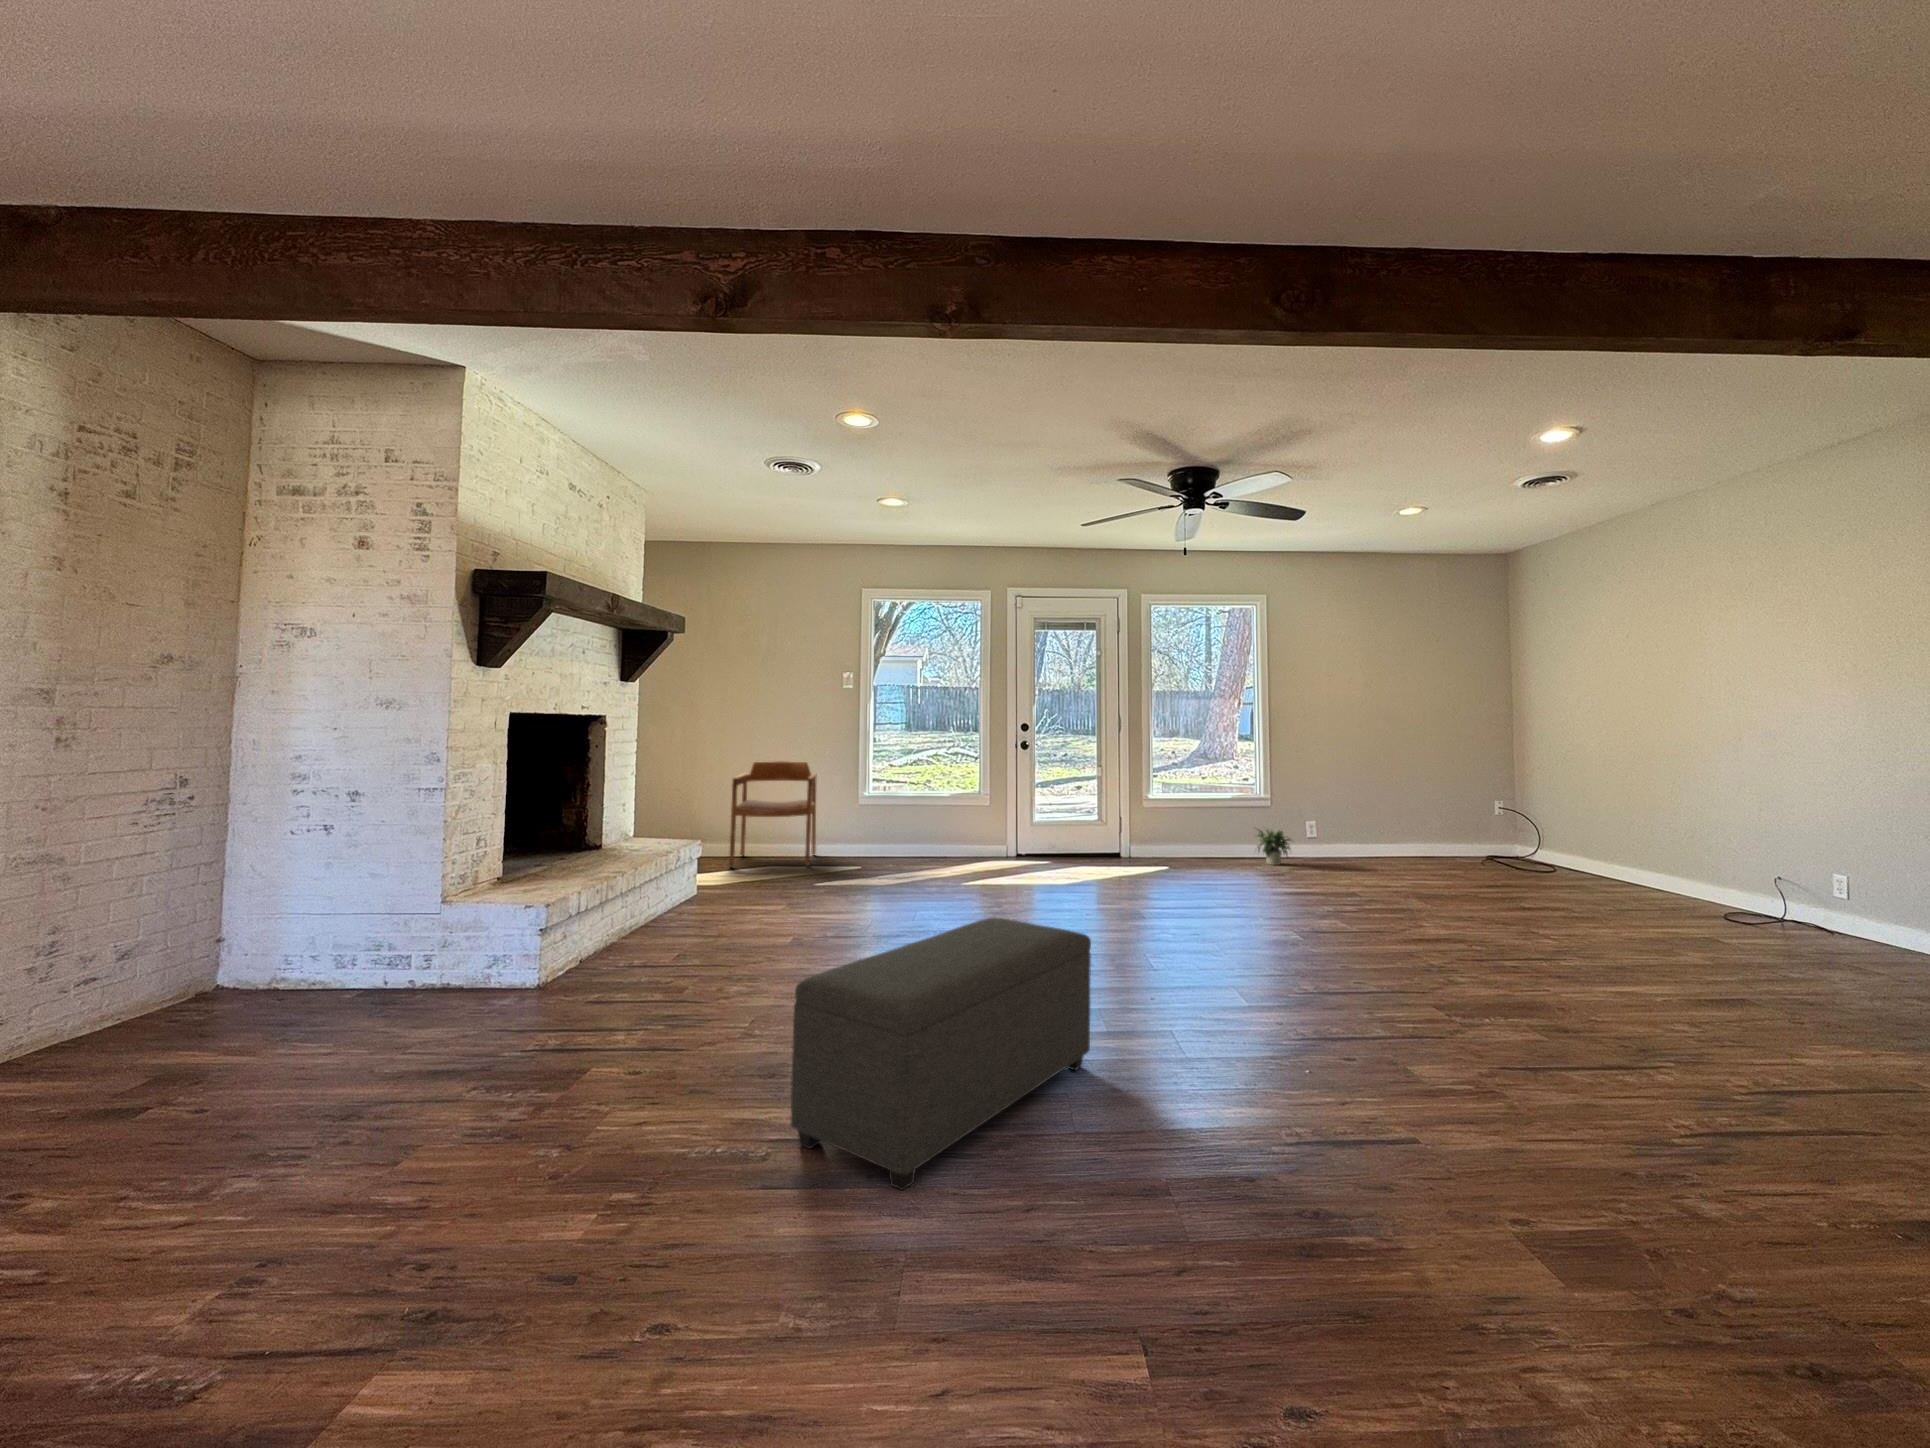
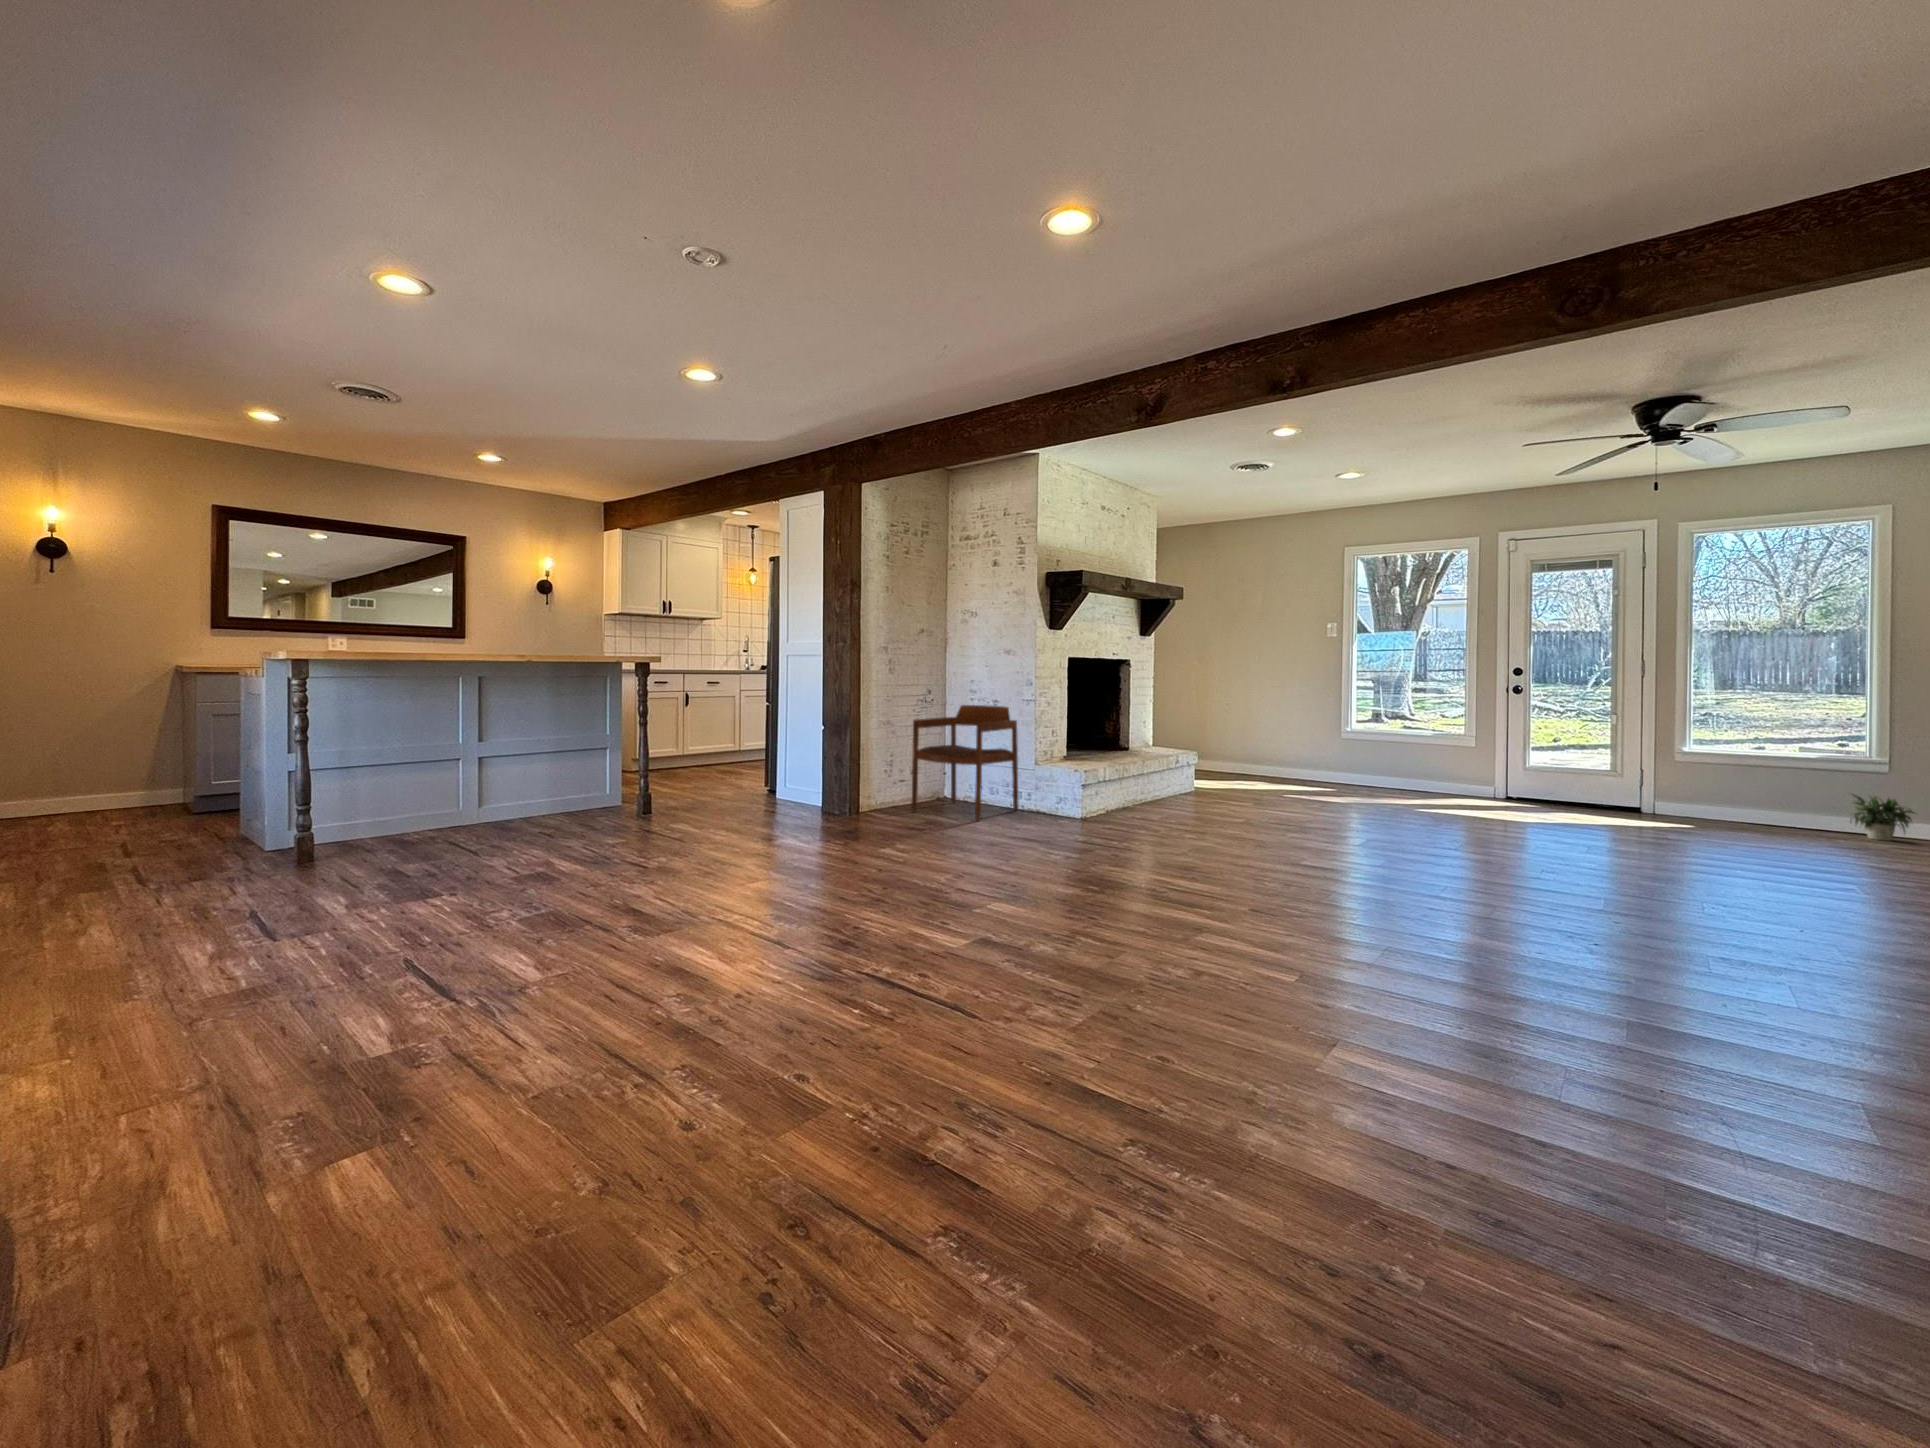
armchair: present [729,761,817,867] -> present [912,705,1019,821]
ottoman: present [791,917,1091,1190] -> none [1186,797,1418,919]

